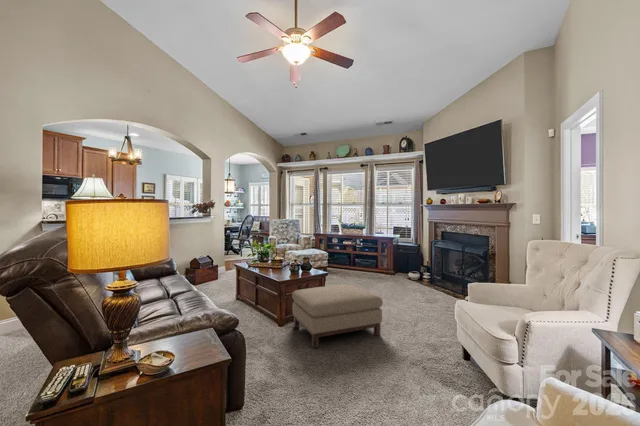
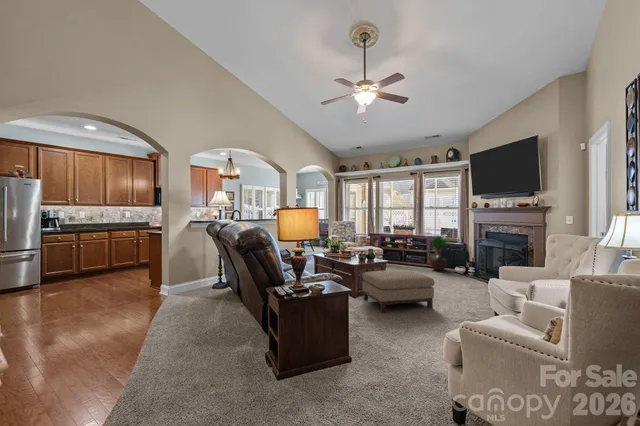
potted tree: none [377,233,404,276] -> present [430,235,447,270]

